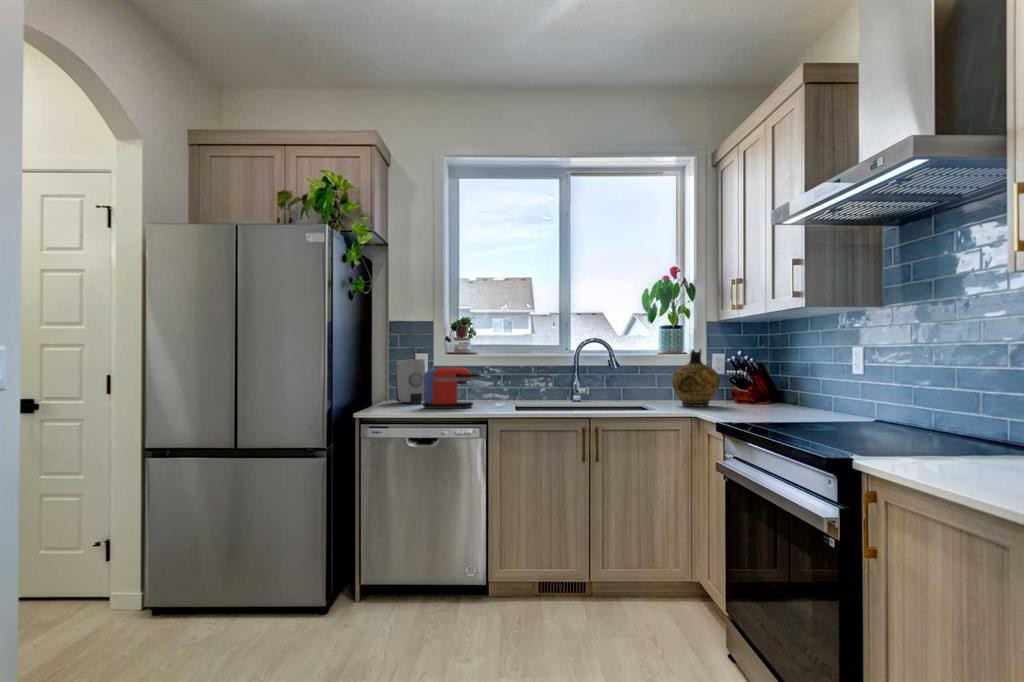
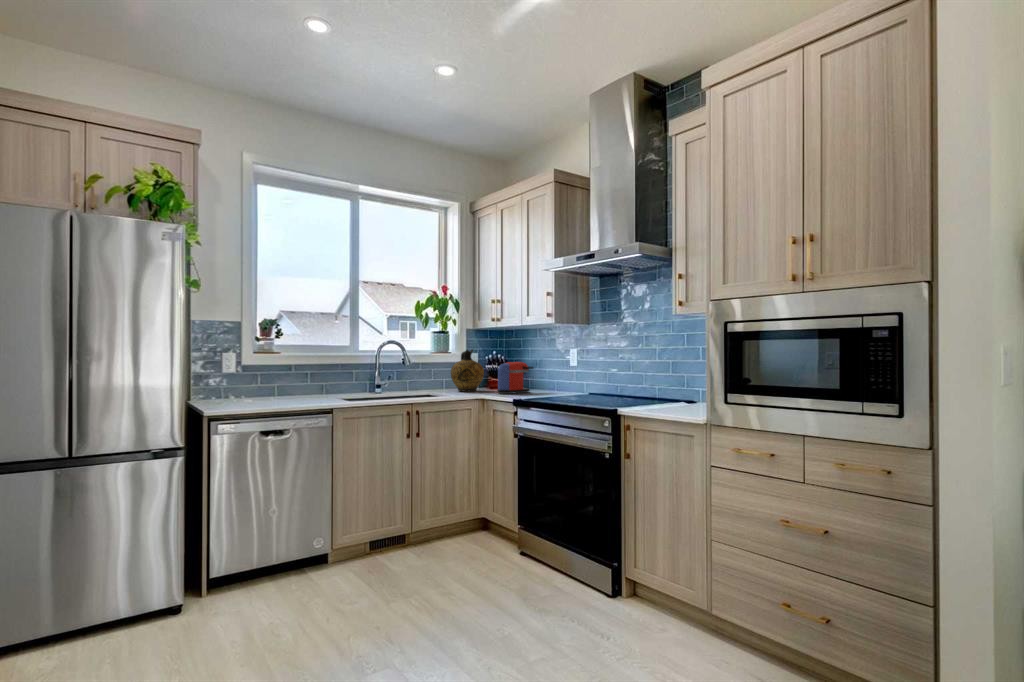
soap dispenser: present [396,359,425,404] -> none [204,359,240,401]
coffee maker: present [422,367,480,408] -> present [497,362,533,394]

